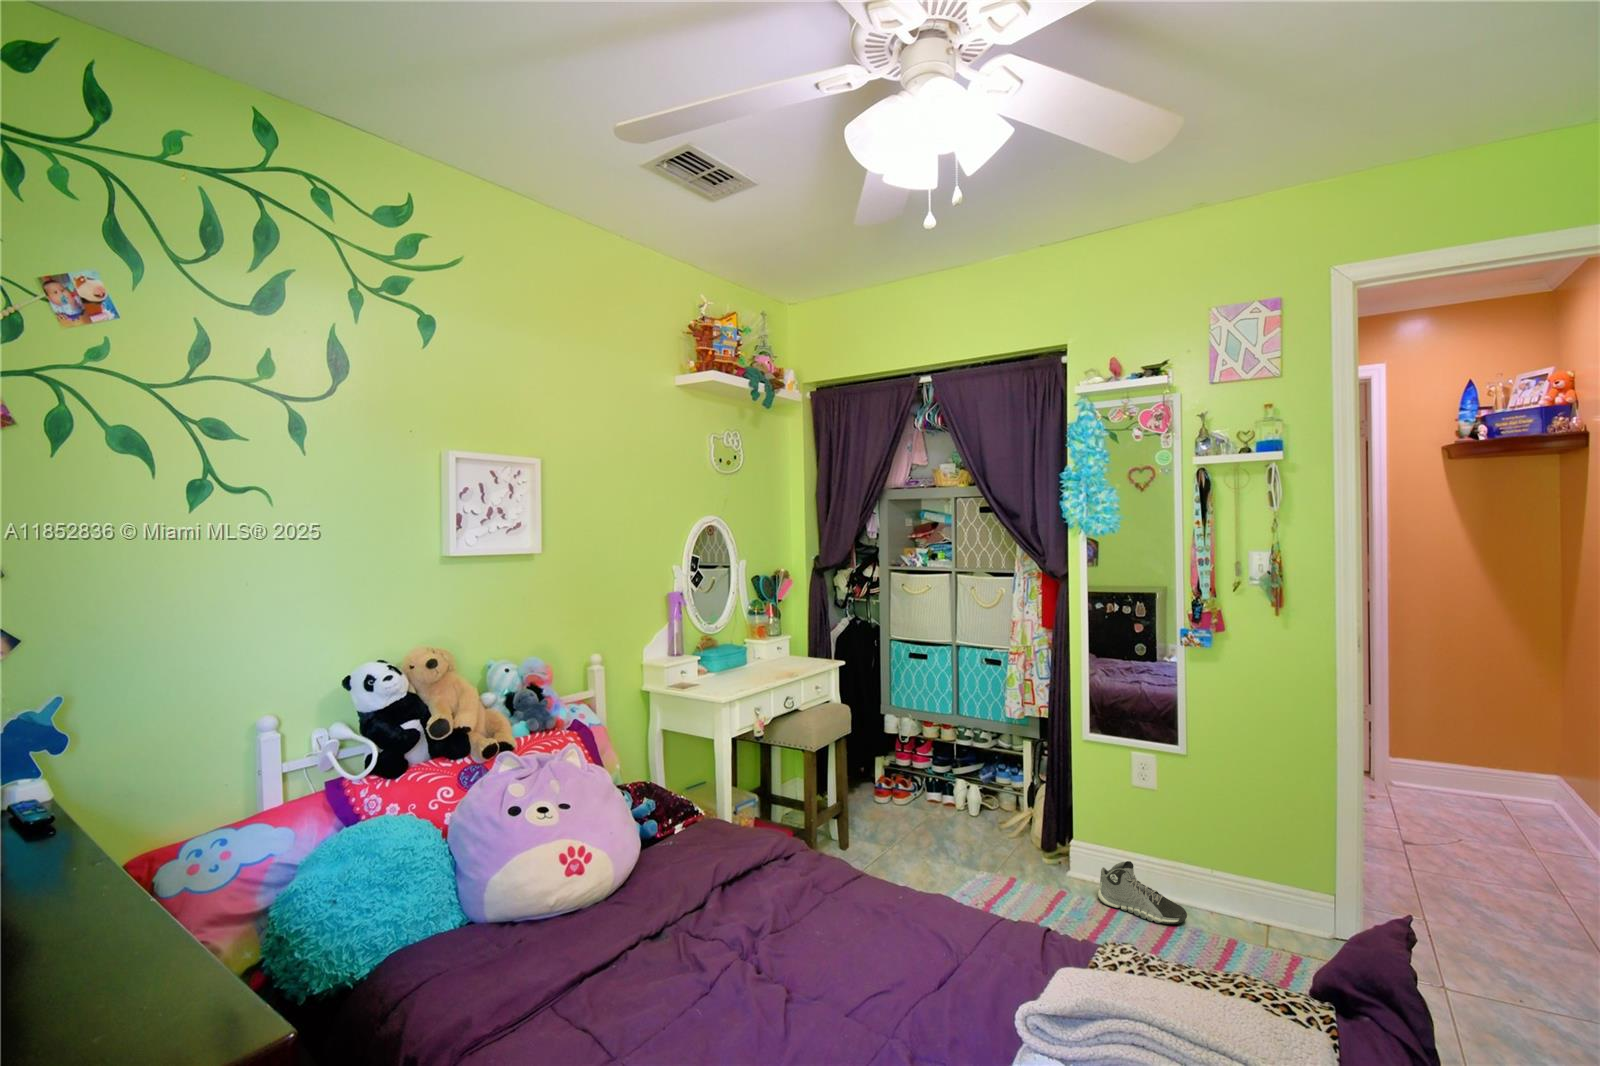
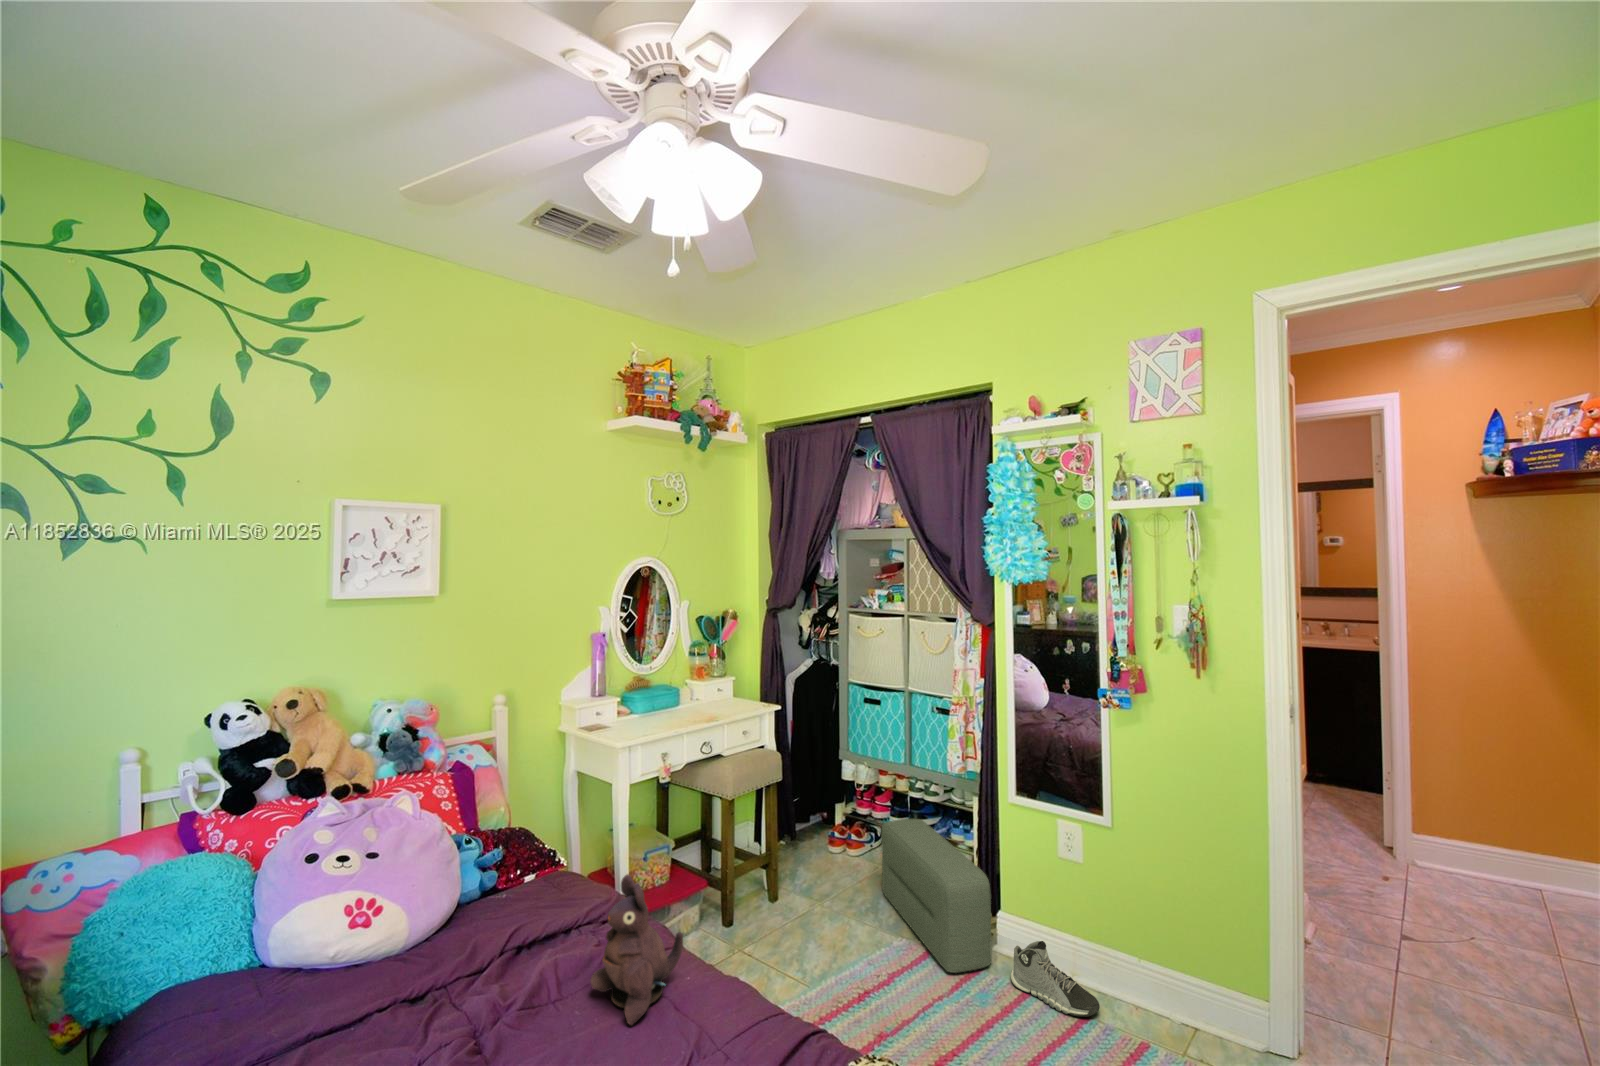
pouf: none [947,762,1076,896] -> present [881,819,991,973]
plush toy: none [822,807,898,945] -> present [590,874,683,1025]

